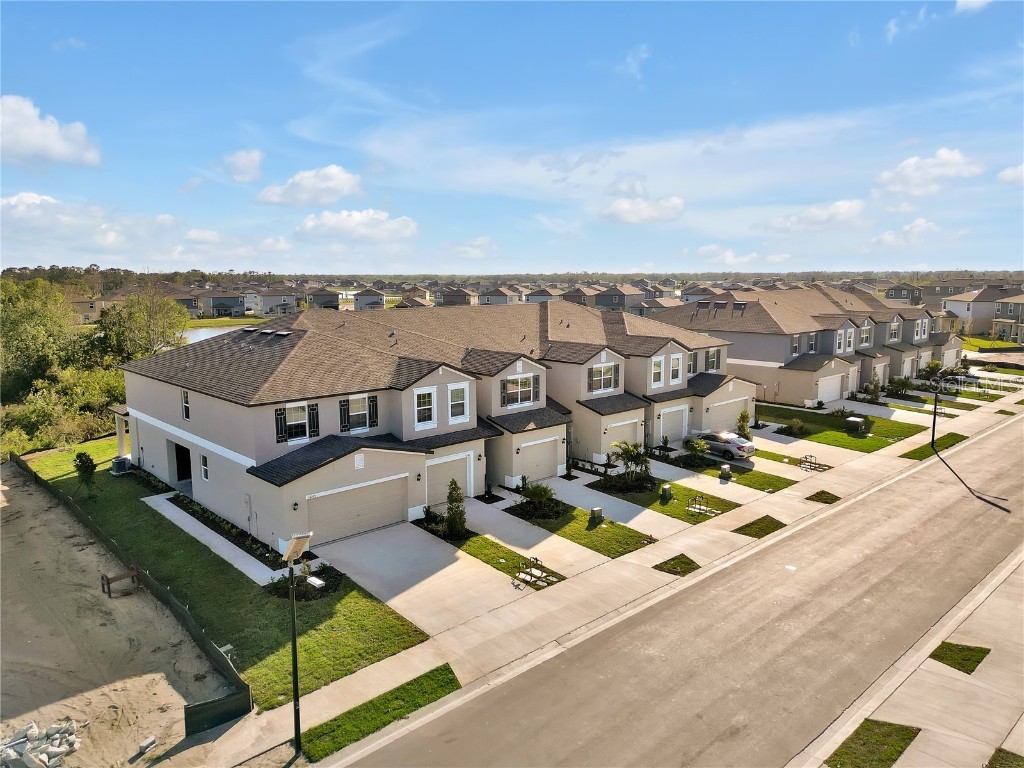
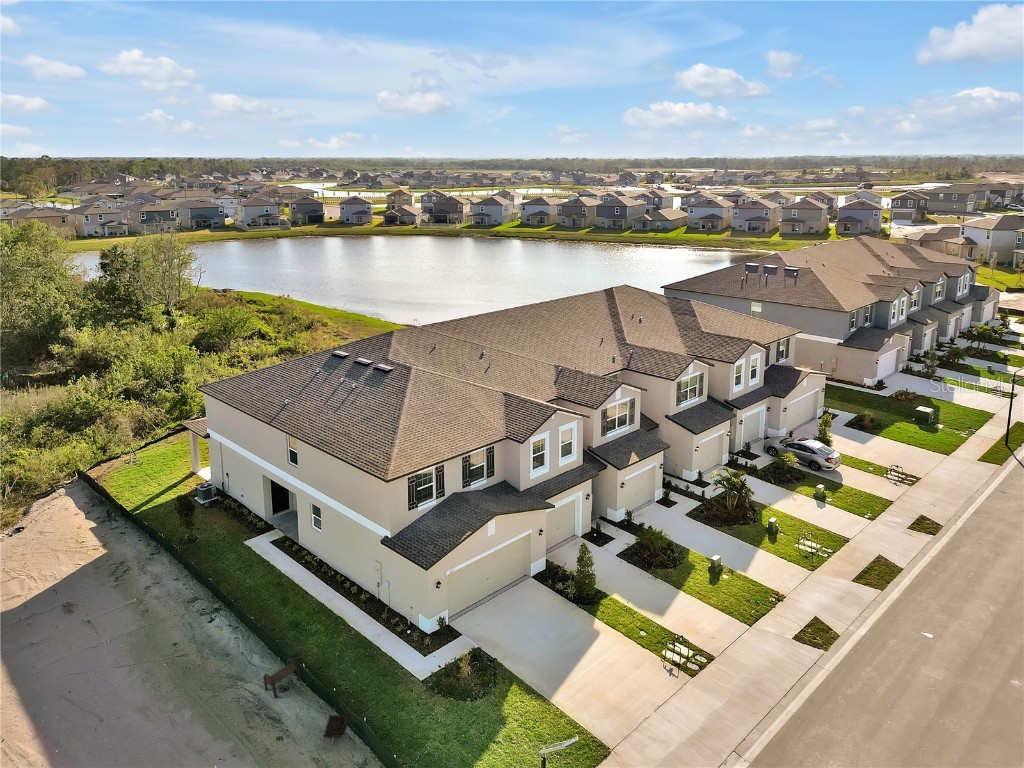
lounge chair: none [137,599,171,629] -> present [323,712,350,744]

